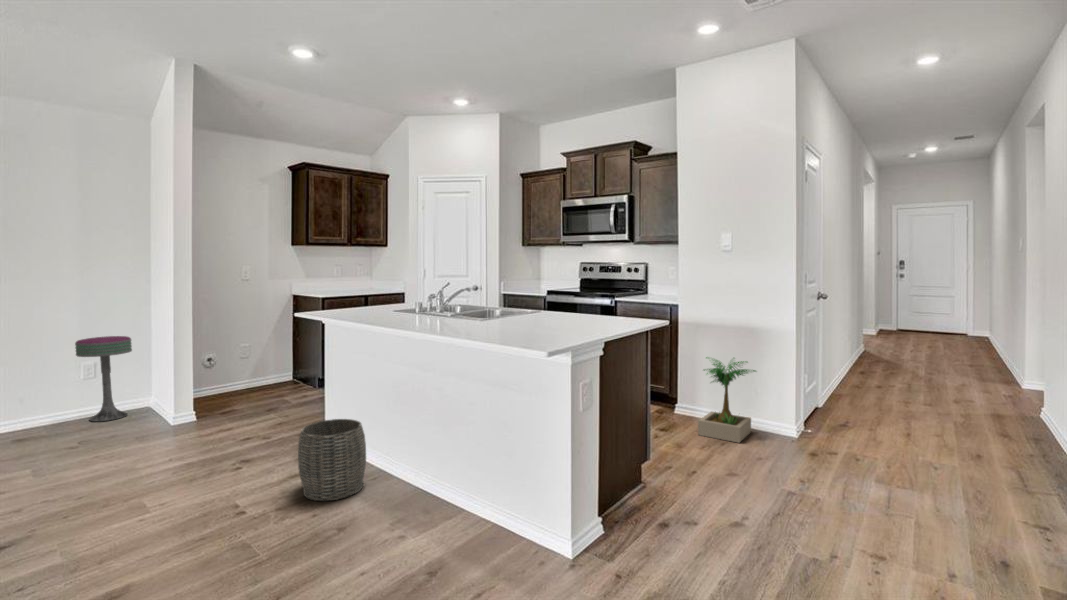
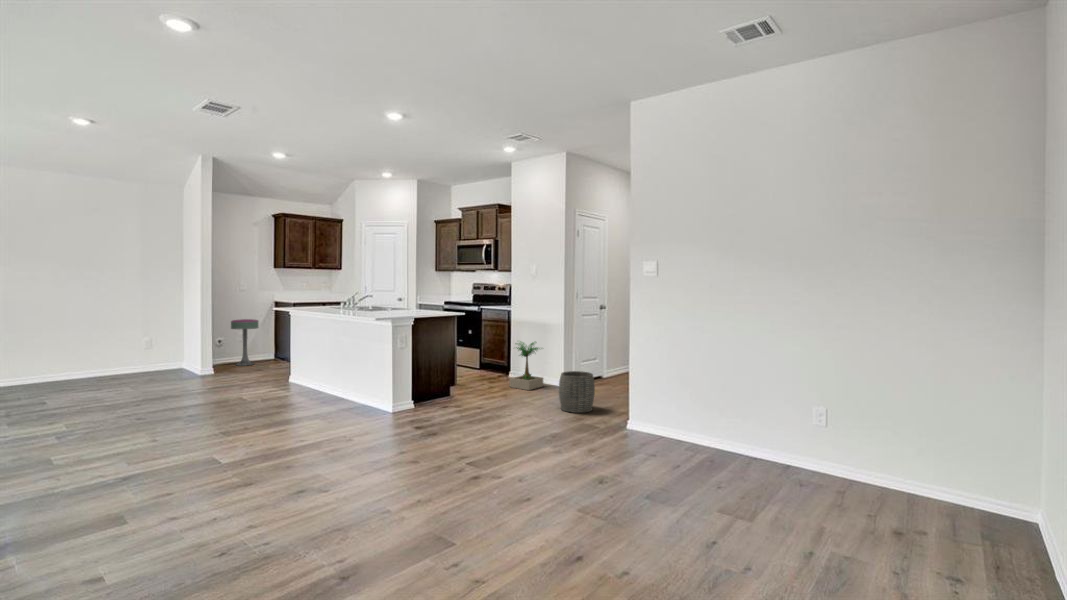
bar stool: present [75,336,132,422] -> present [231,319,259,366]
woven basket: present [298,419,366,501] -> present [559,371,595,413]

